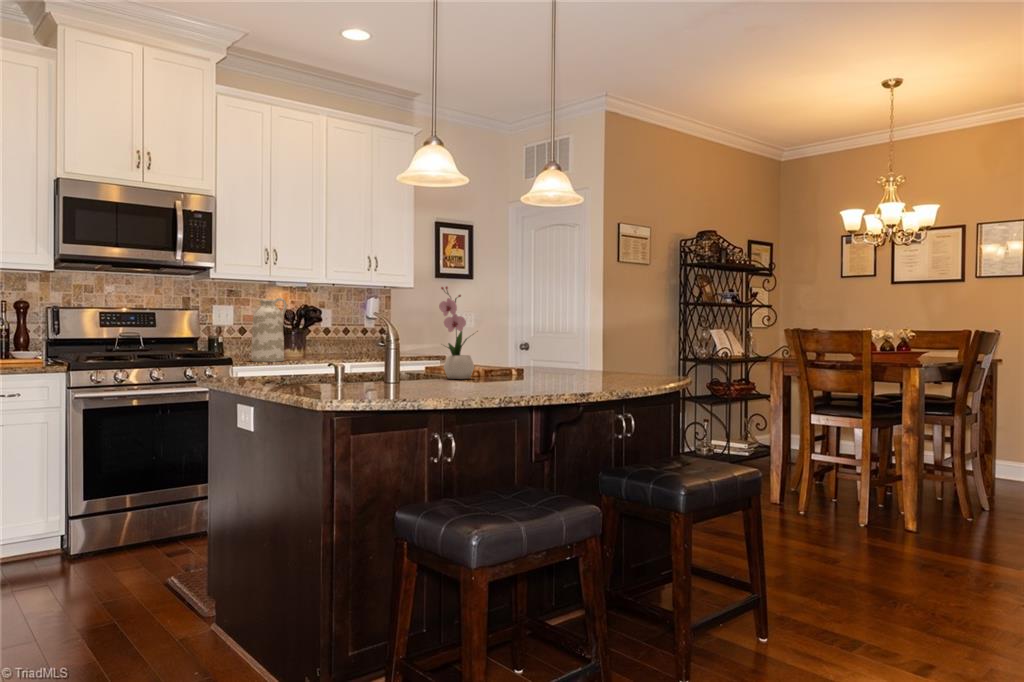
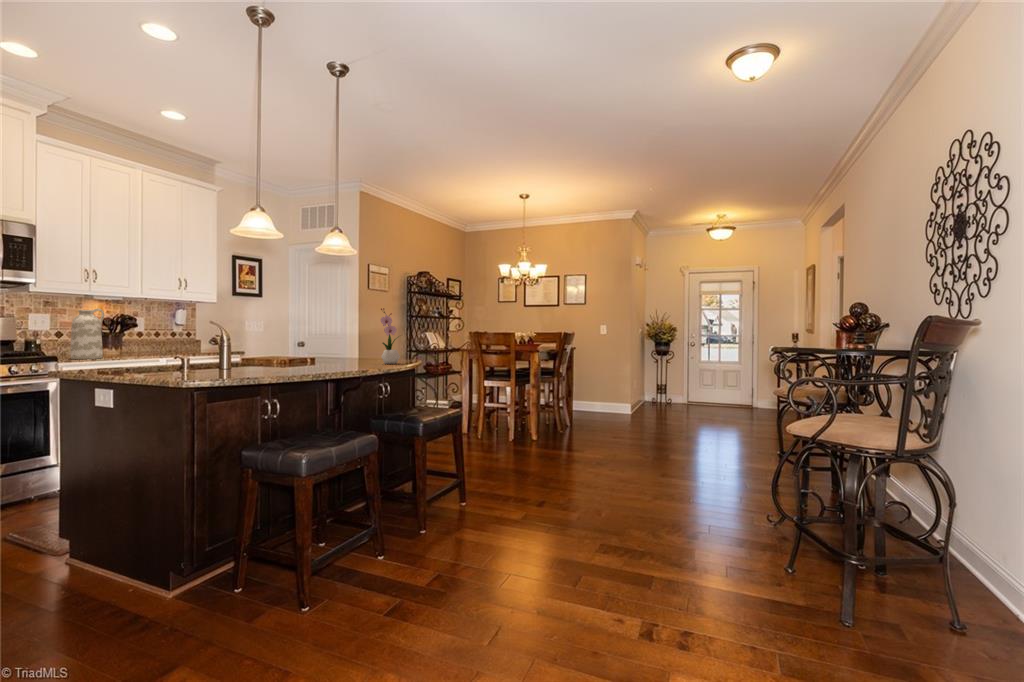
flower arrangement: present [439,287,474,379] -> present [381,308,400,364]

